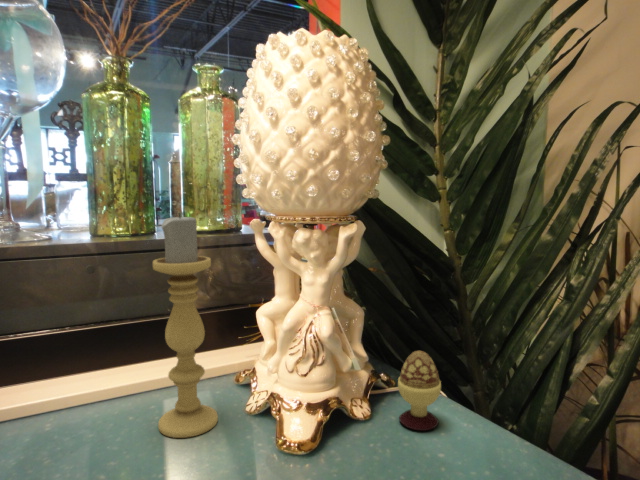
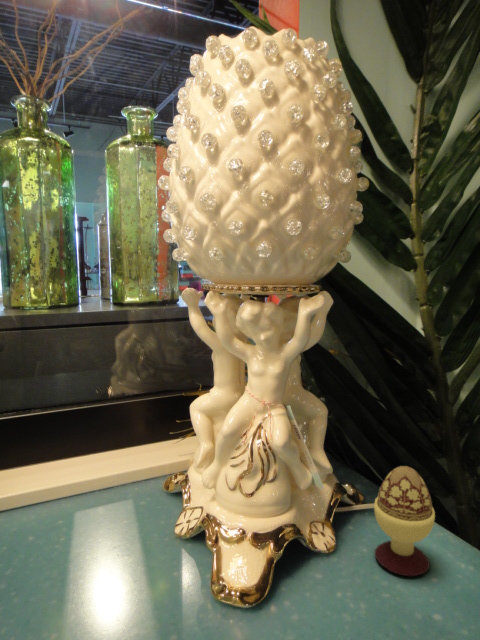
candle holder: present [153,213,218,438] -> none [52,278,138,574]

